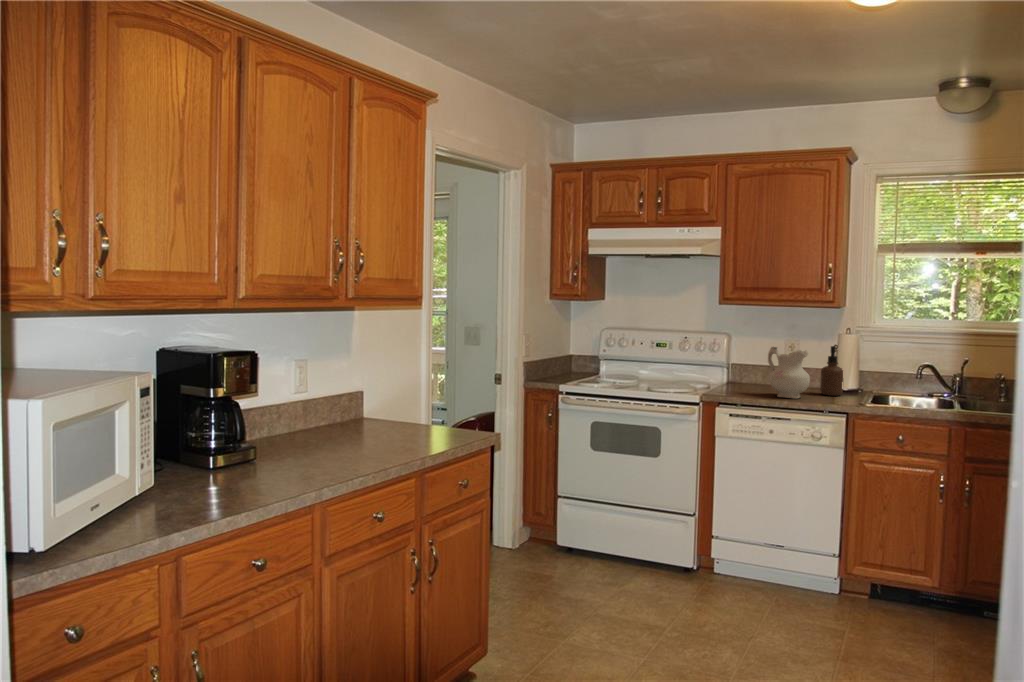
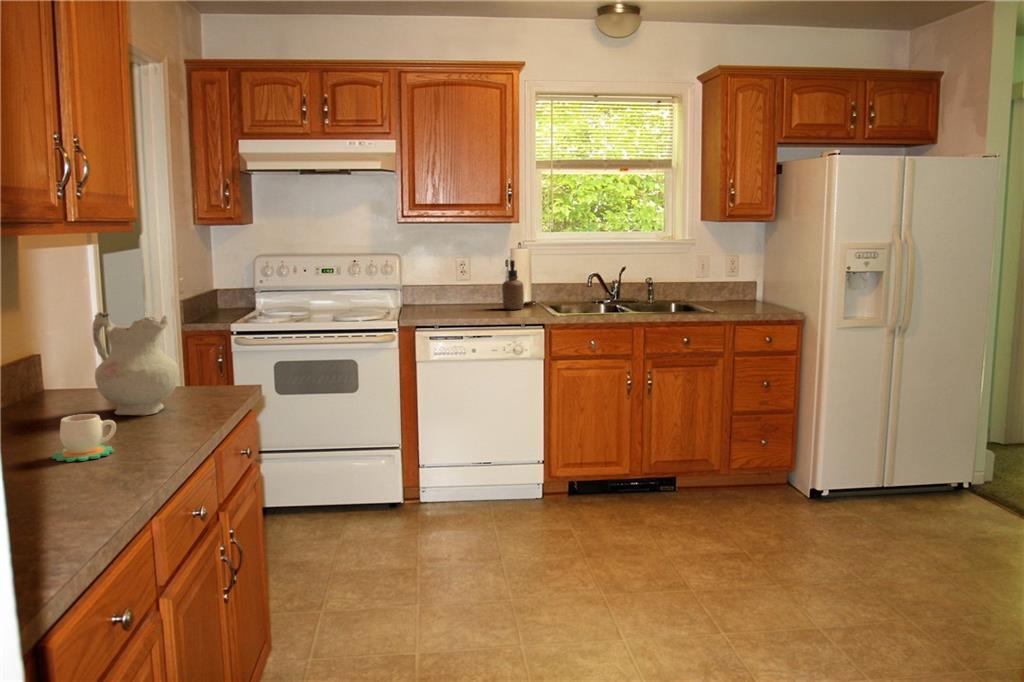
ceramic pitcher: present [768,347,810,398] -> present [92,312,179,415]
mug: none [273,447,317,481] -> present [52,414,116,462]

